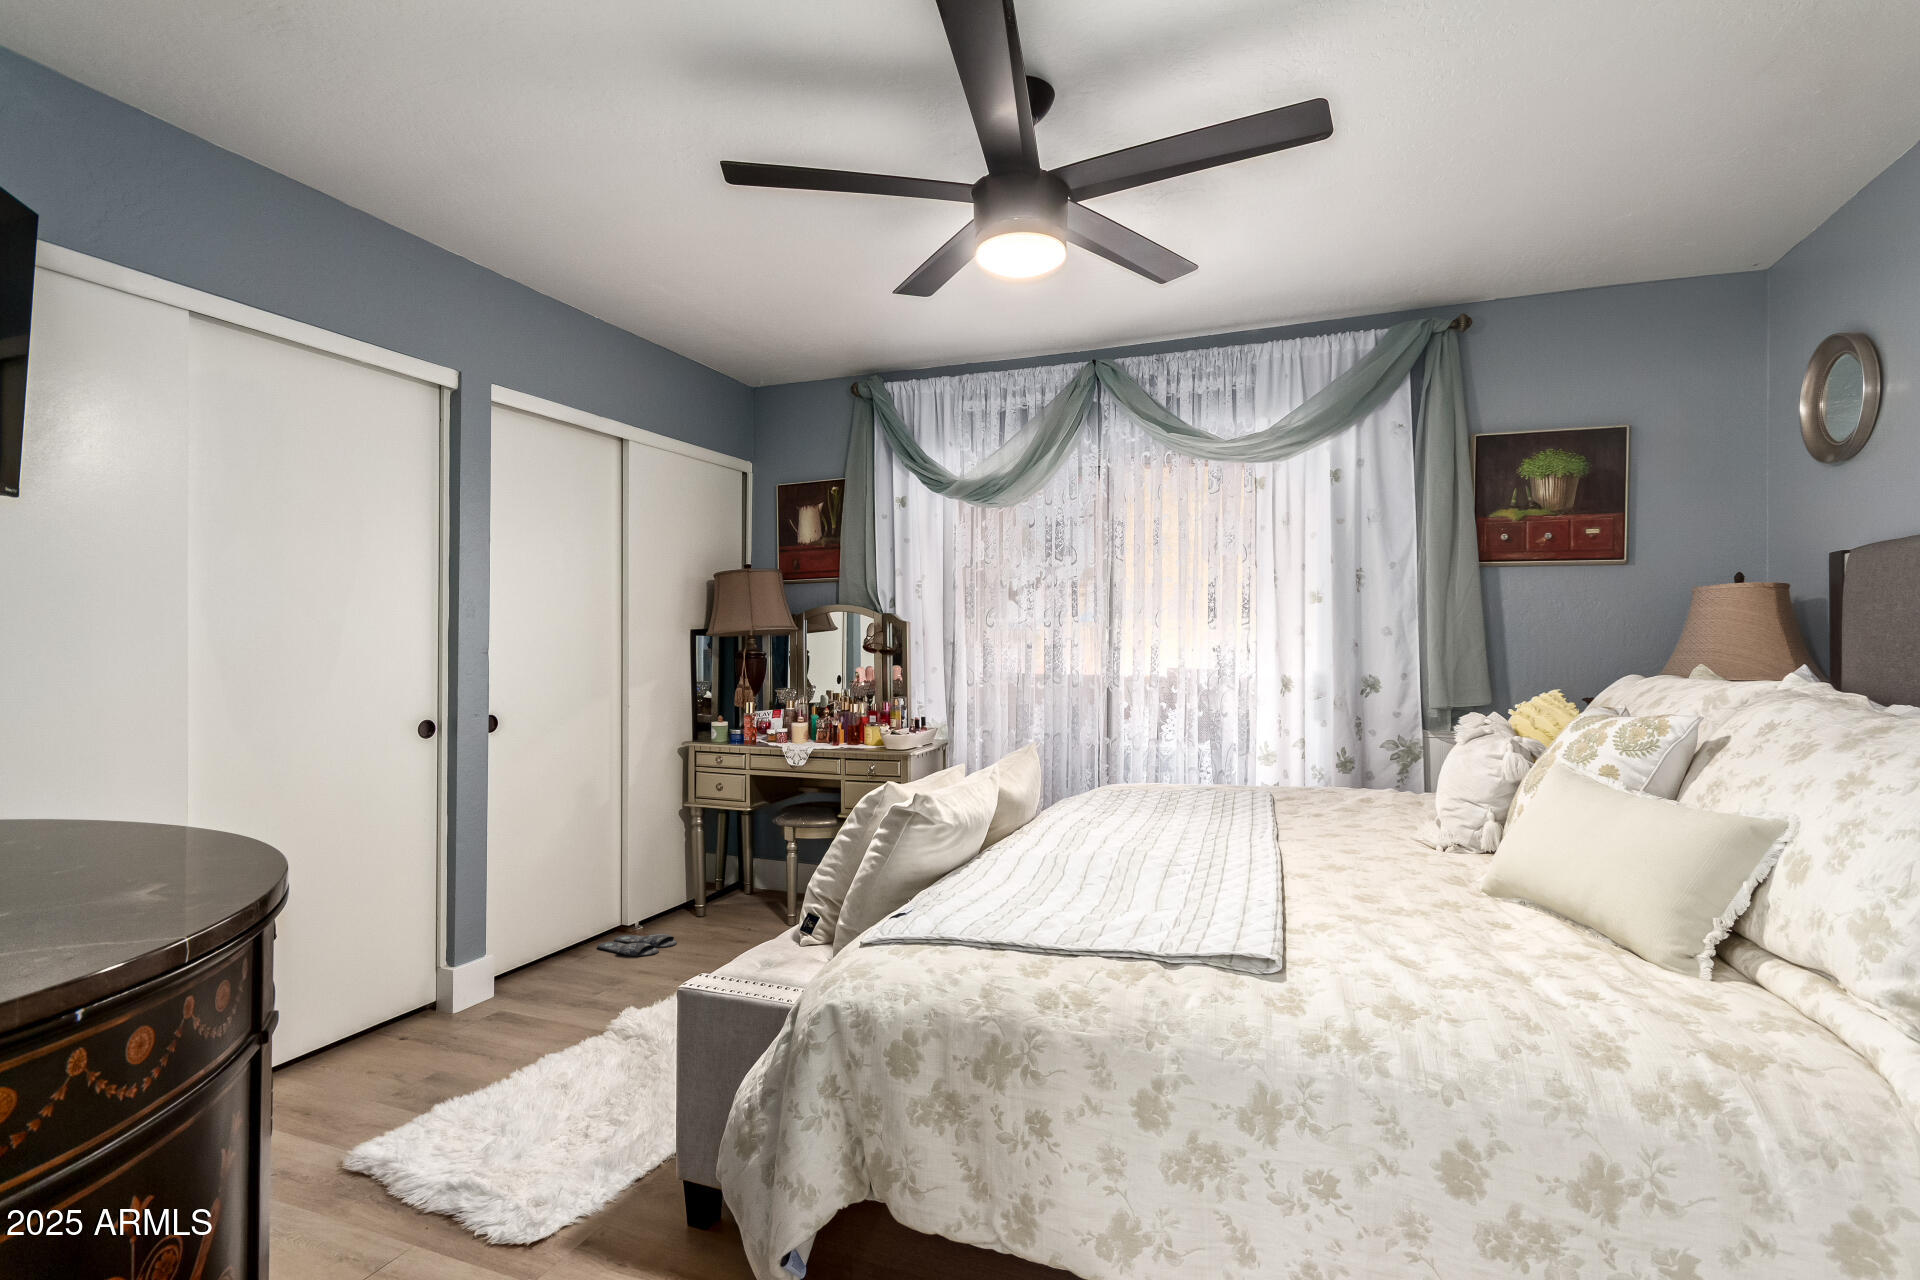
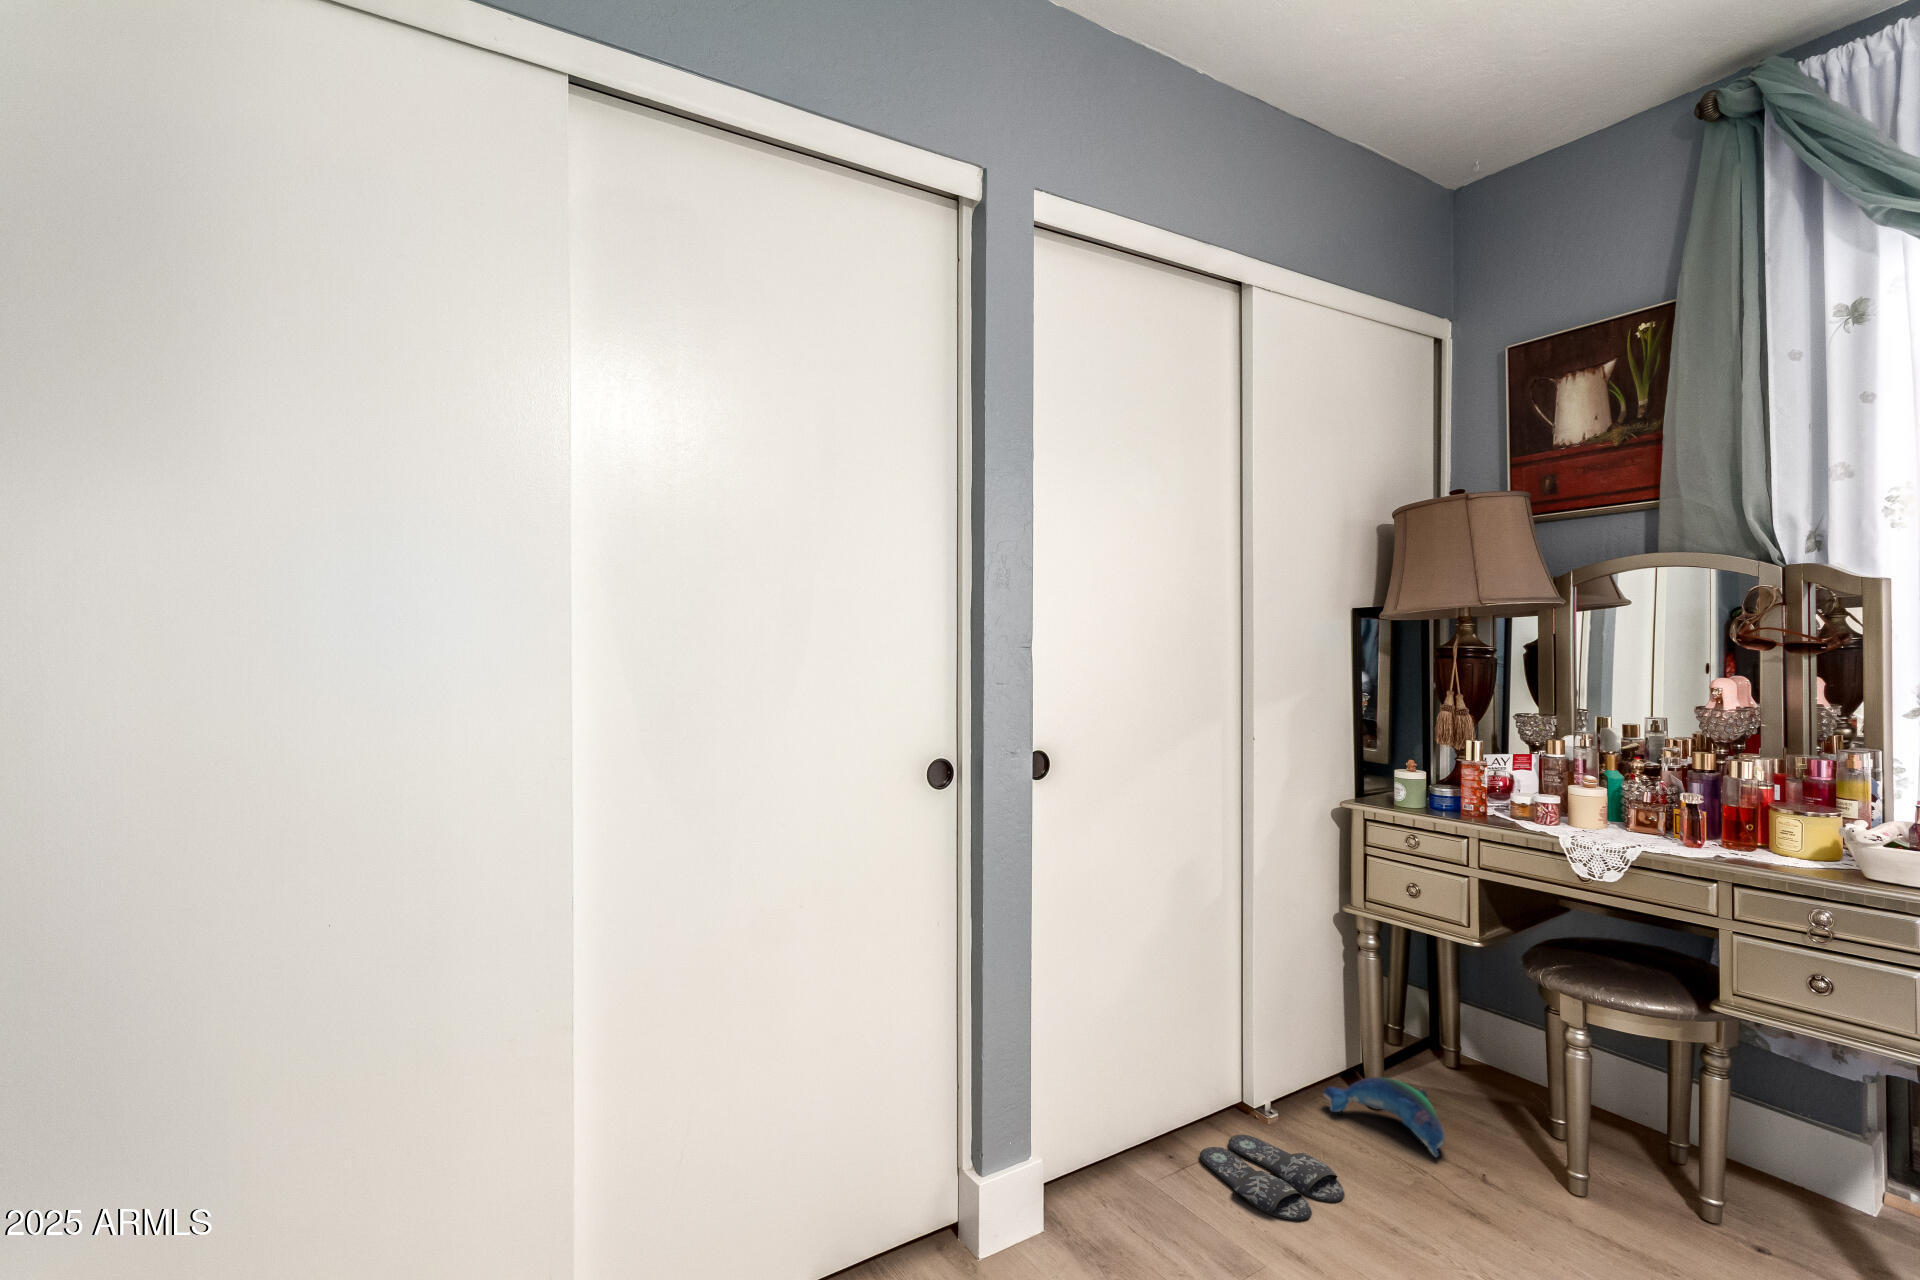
plush toy: none [671,895,732,924] -> present [1323,1077,1445,1157]

